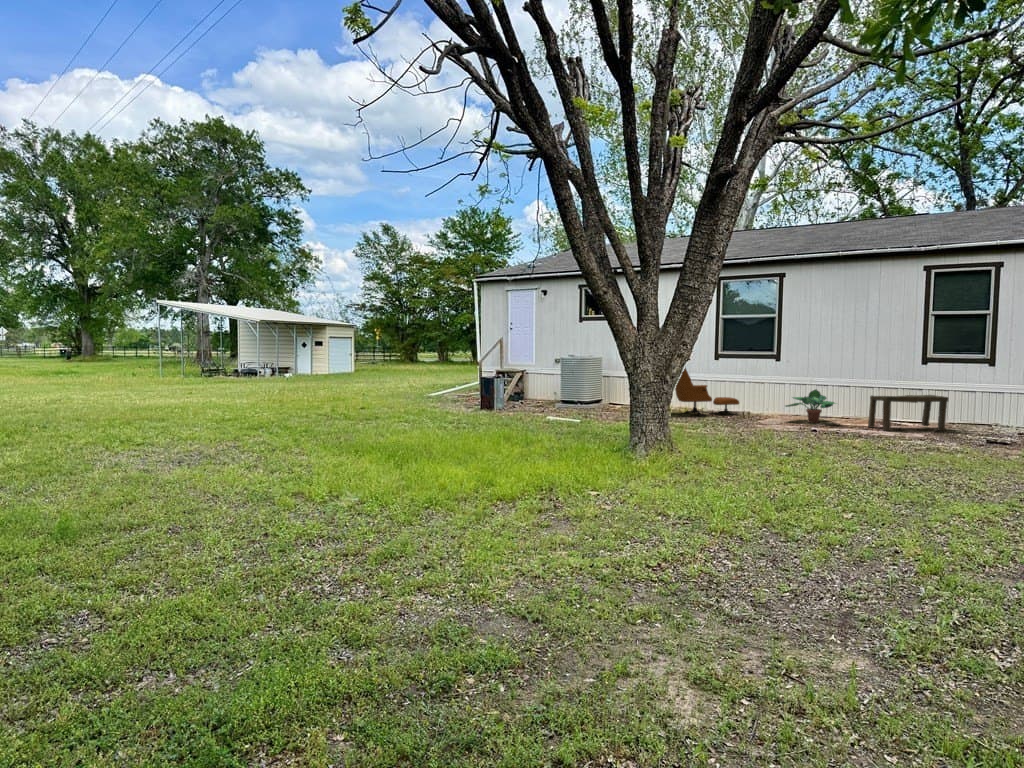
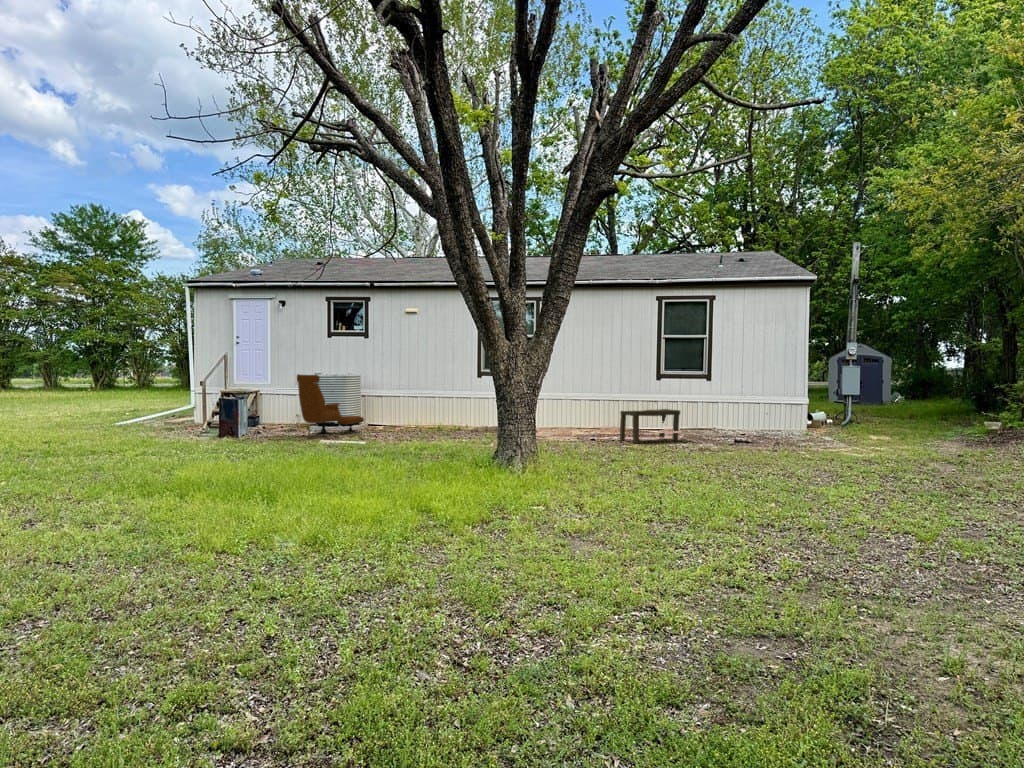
lounge chair: present [675,368,739,417] -> present [297,374,364,439]
potted plant: present [786,389,835,423] -> none [548,406,596,439]

